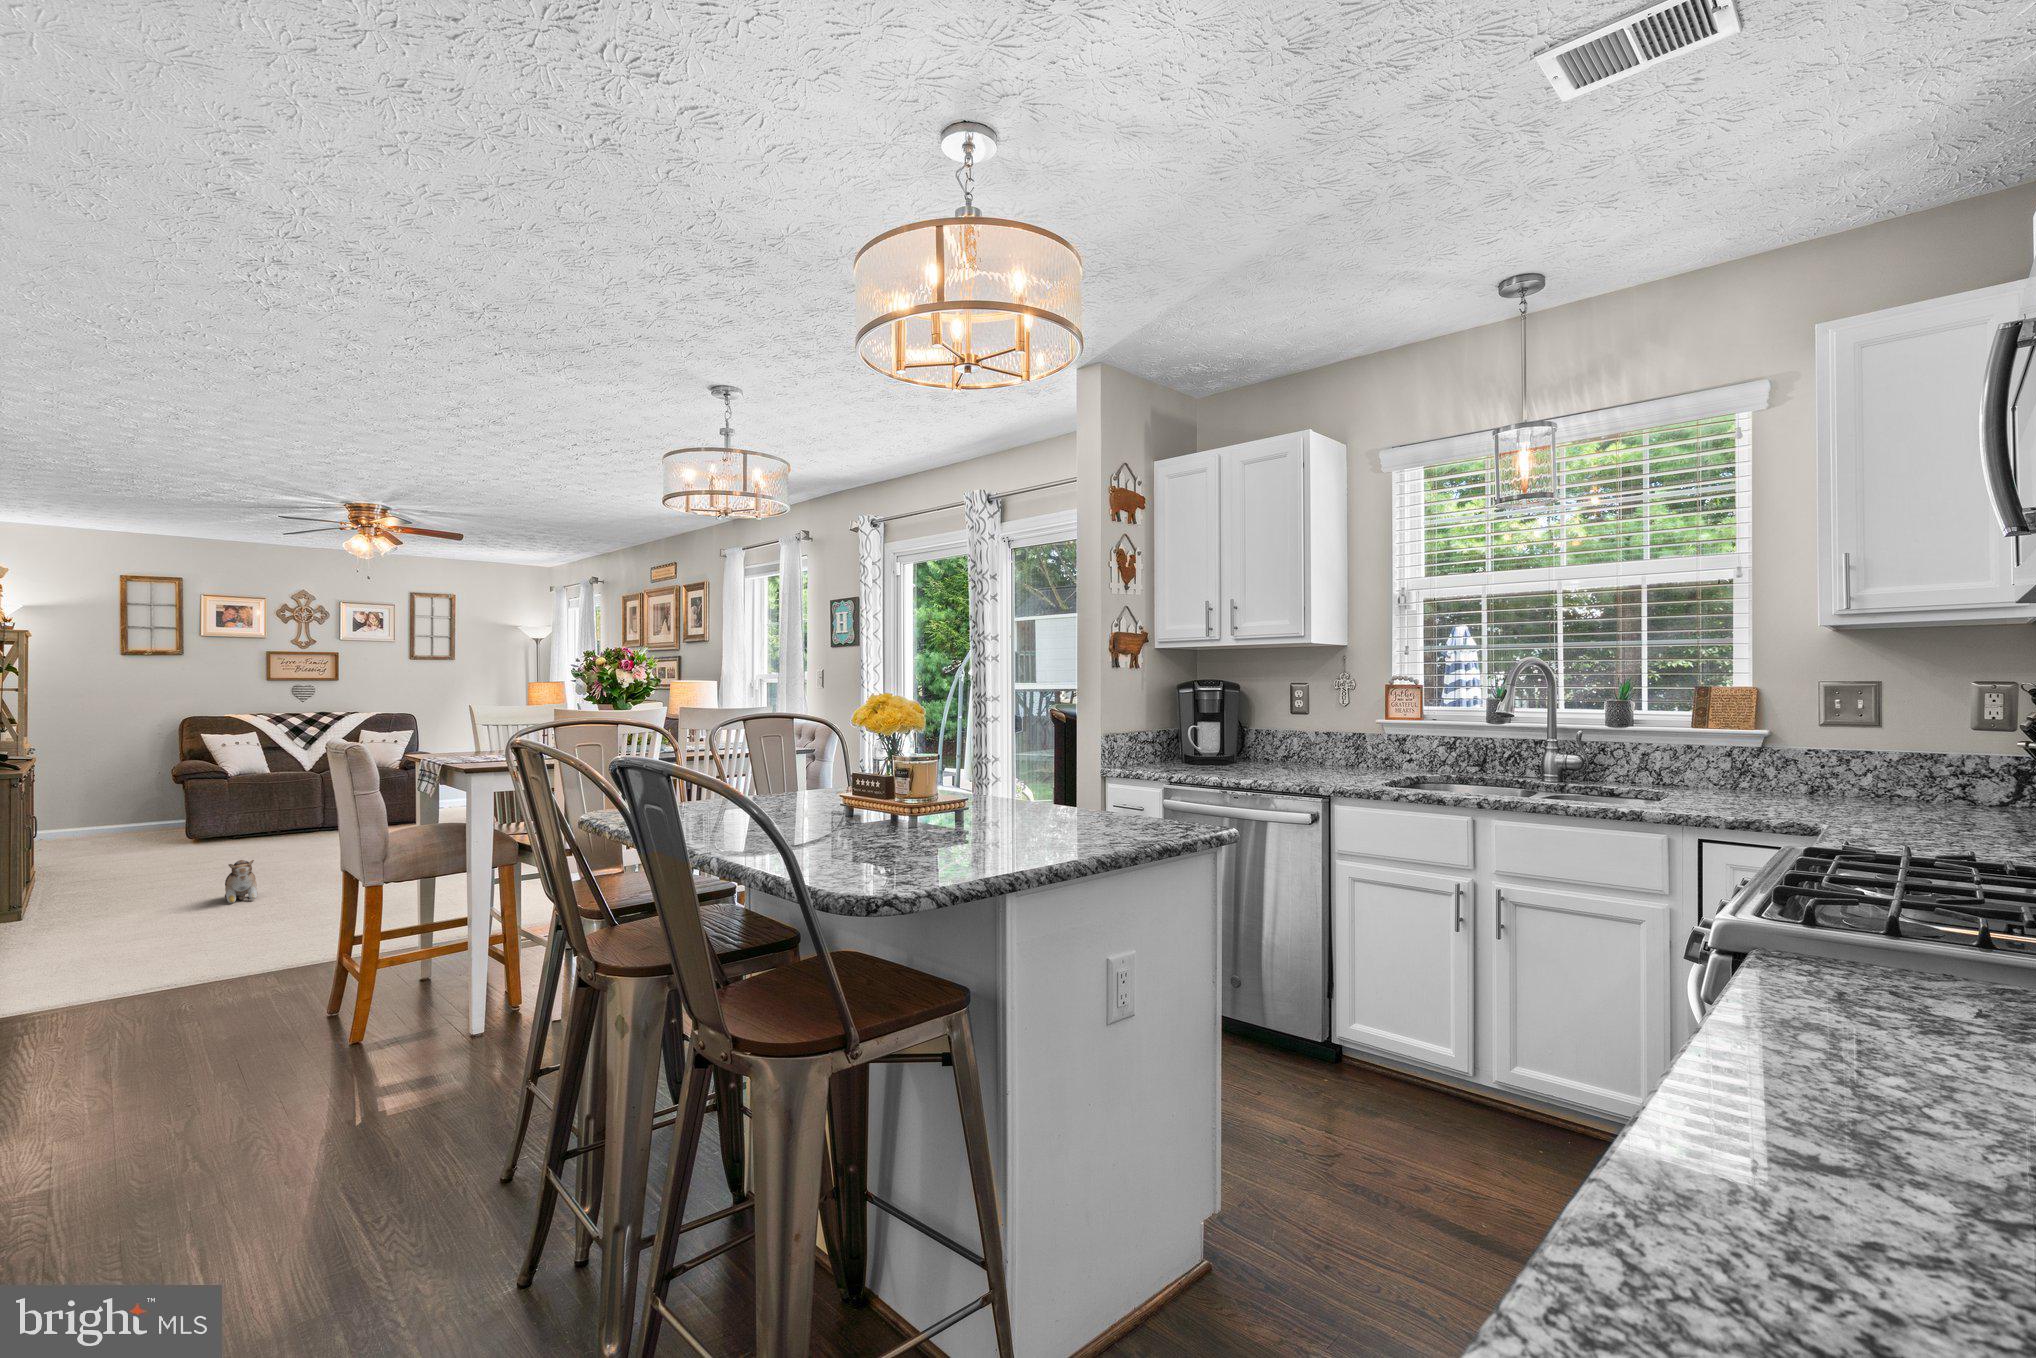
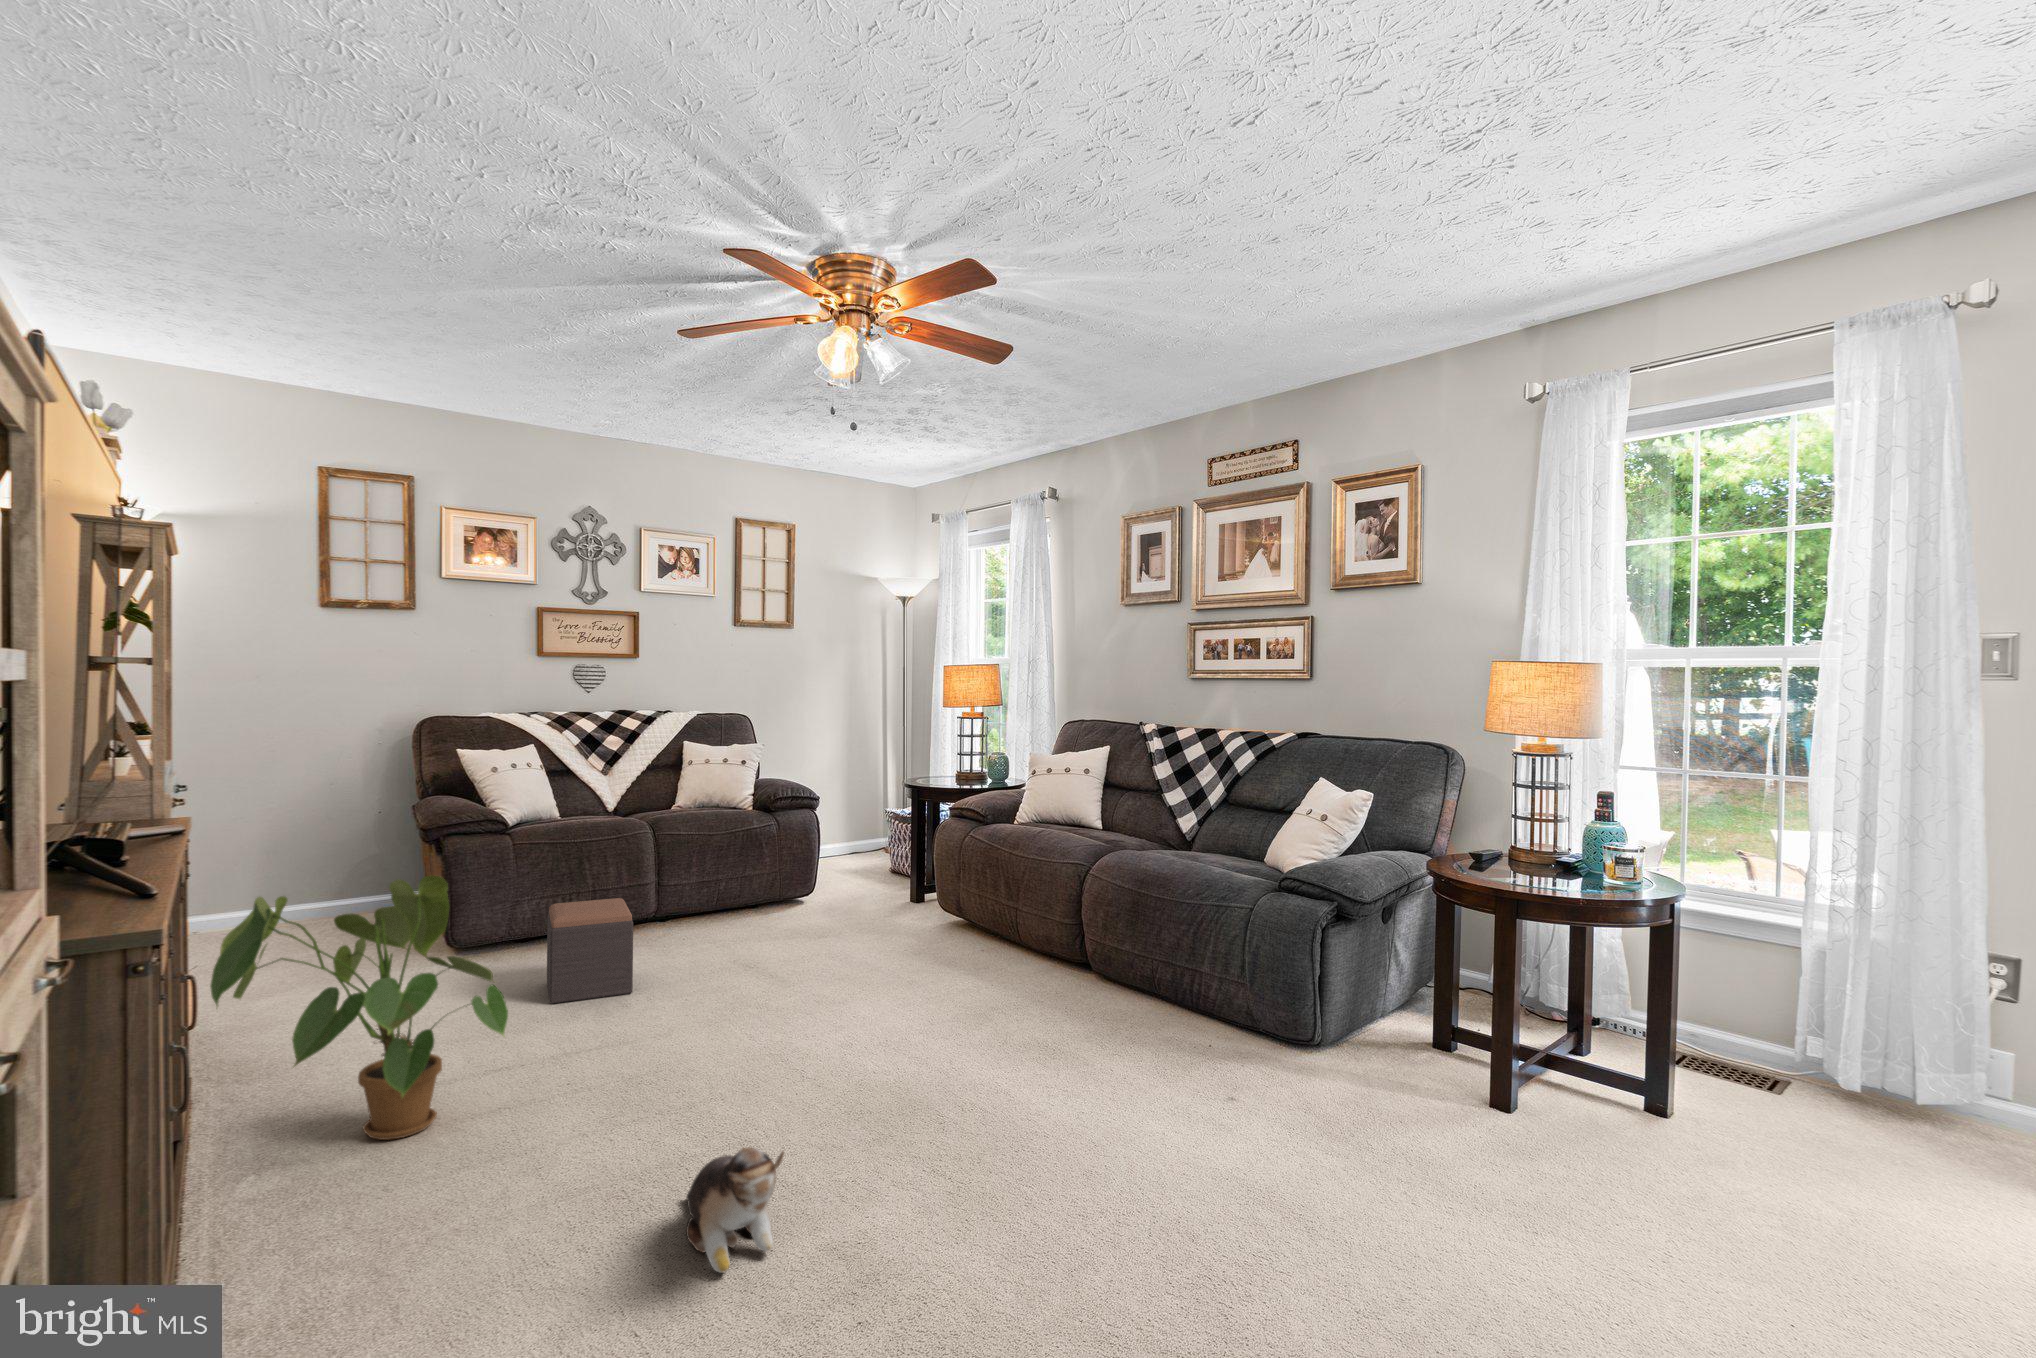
house plant: none [39,780,177,886] -> present [210,876,508,1140]
footstool: none [230,807,282,855] -> present [547,898,633,1004]

